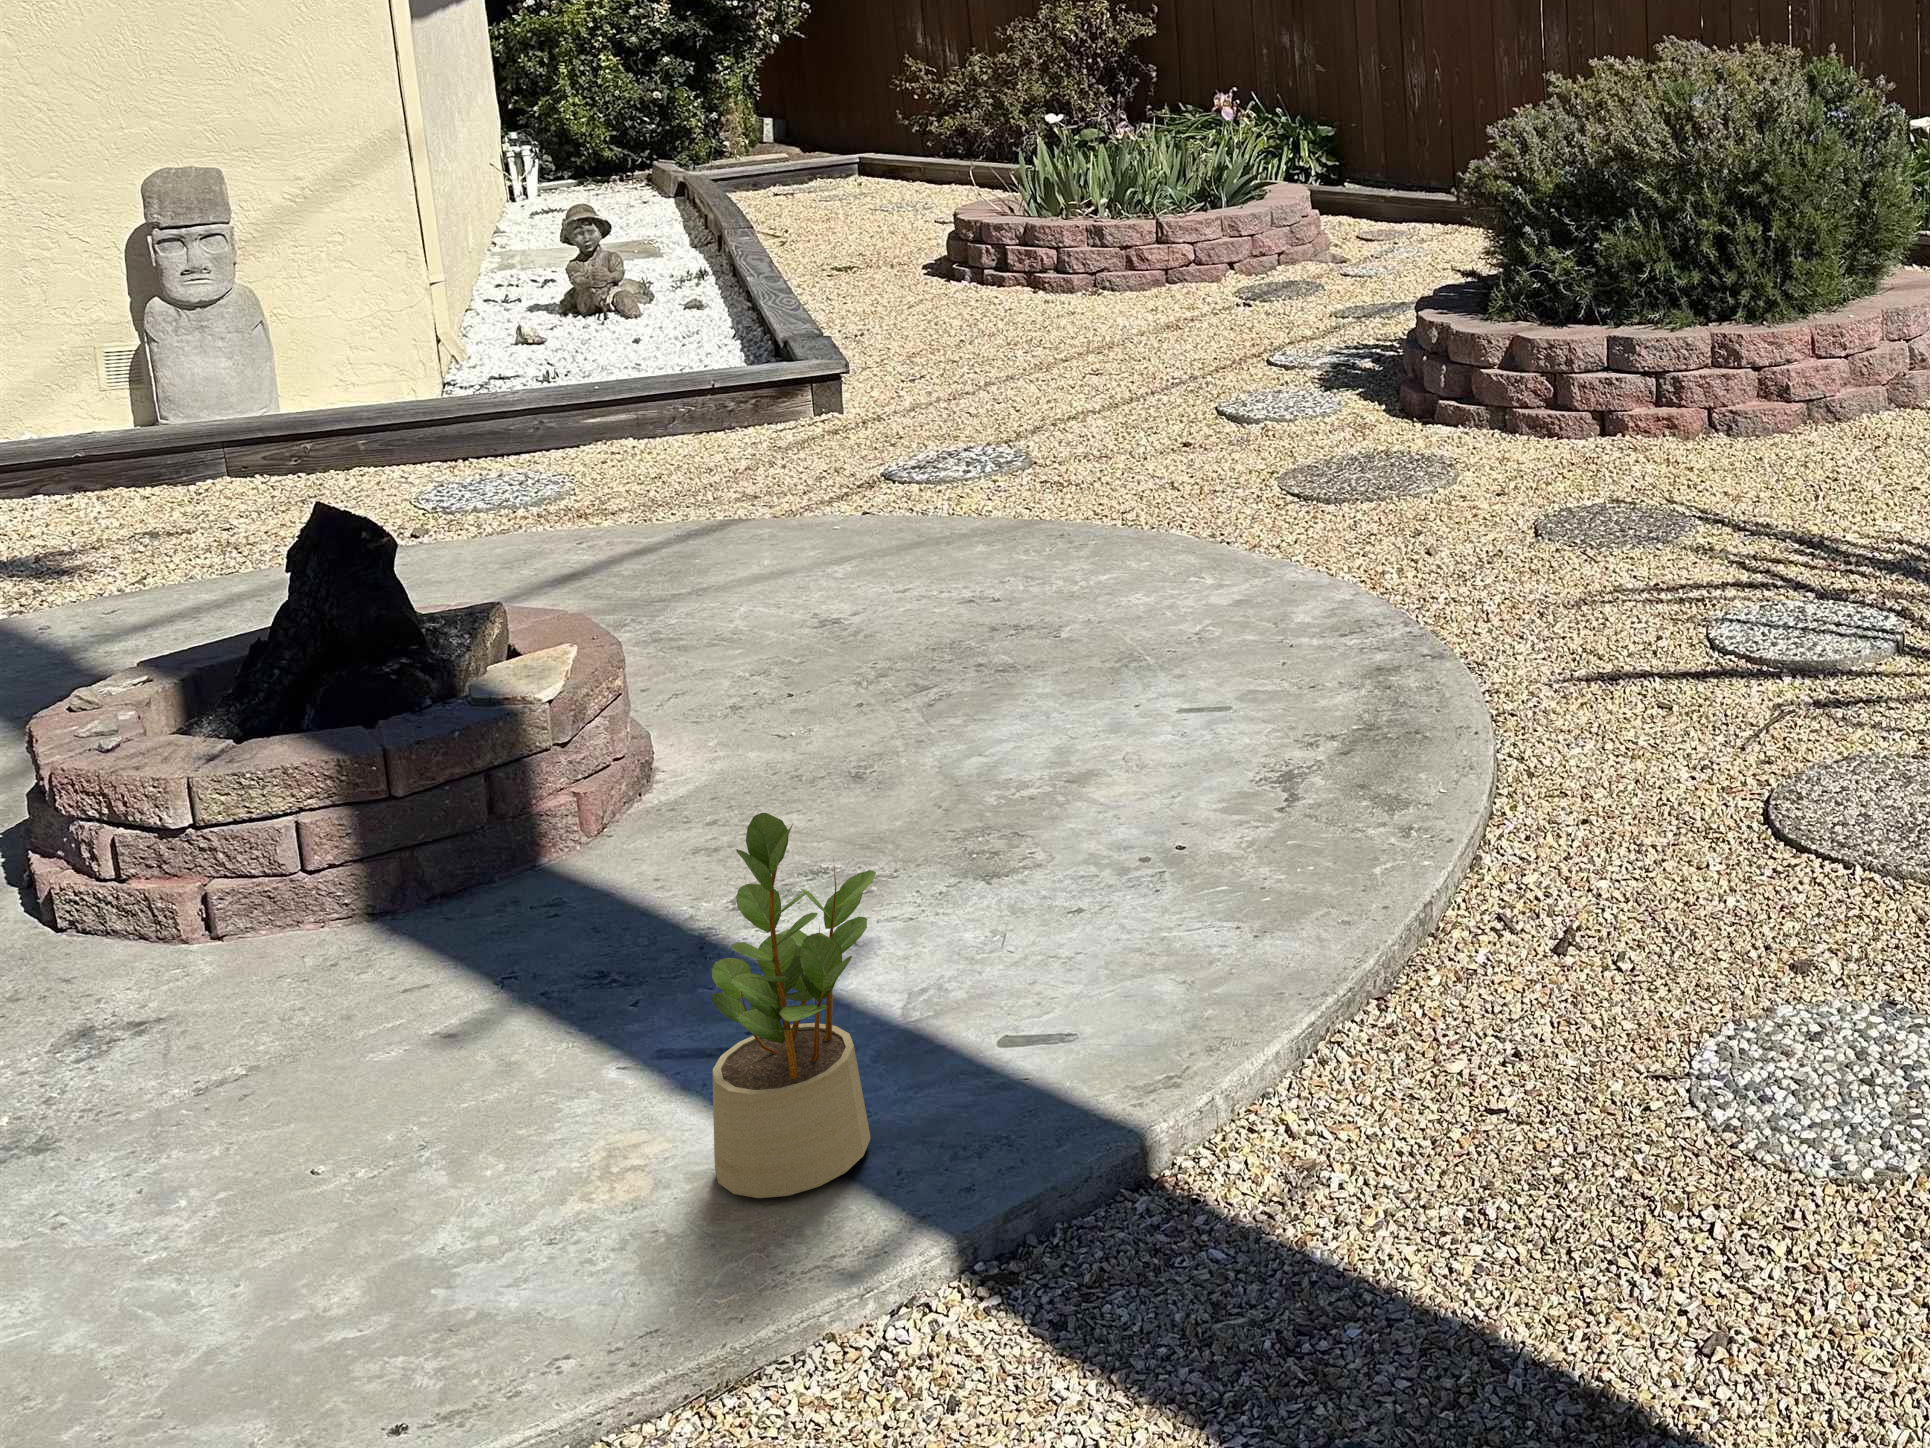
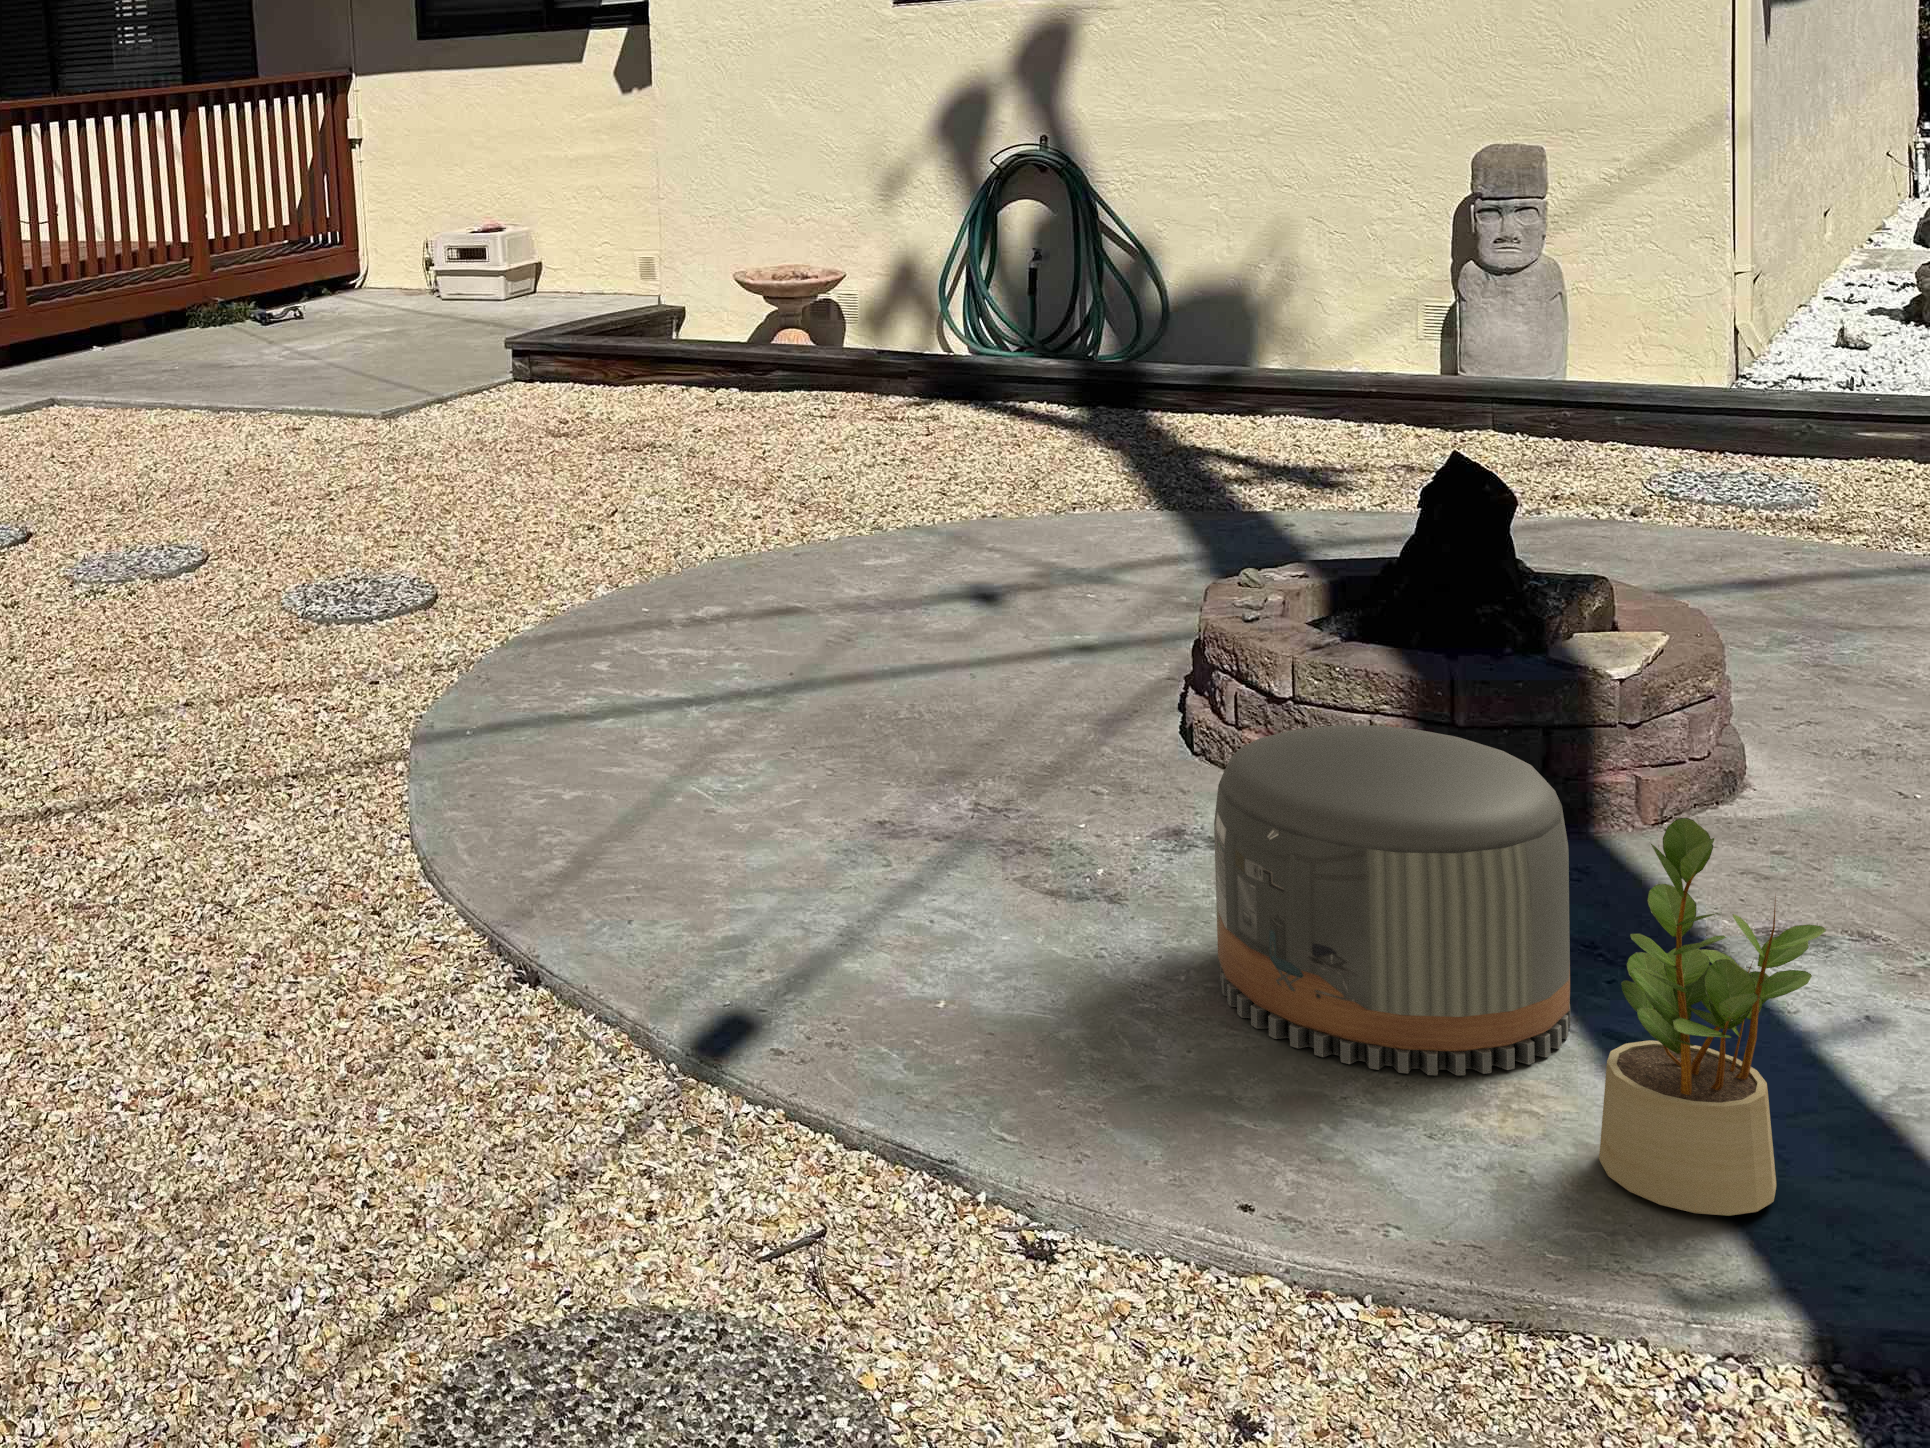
pouf: none [194,808,627,1235] -> present [1214,725,1570,1075]

